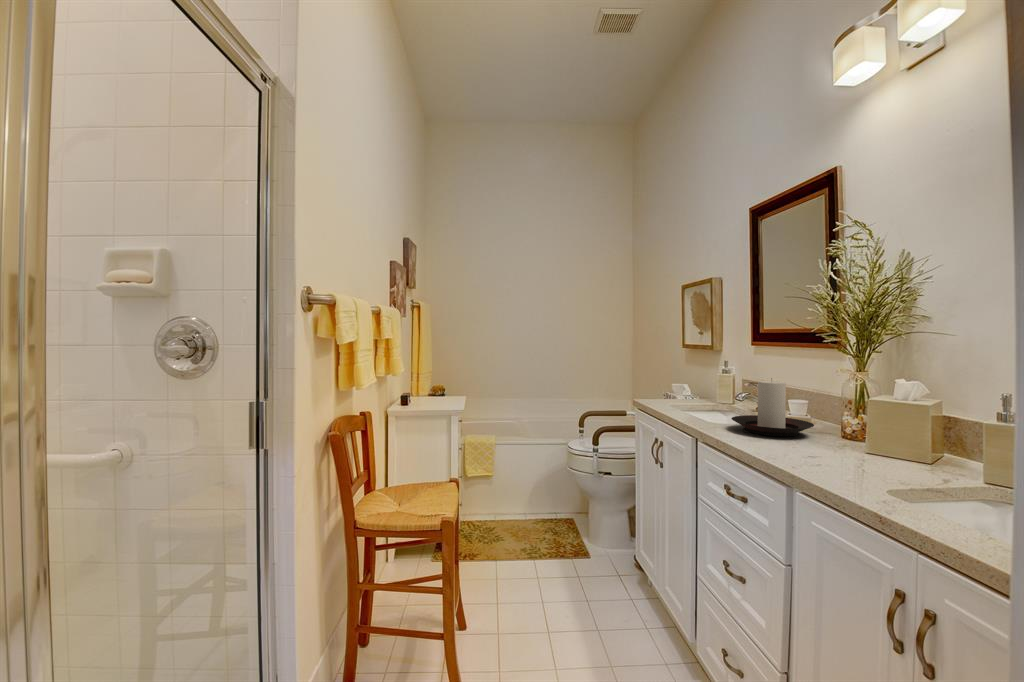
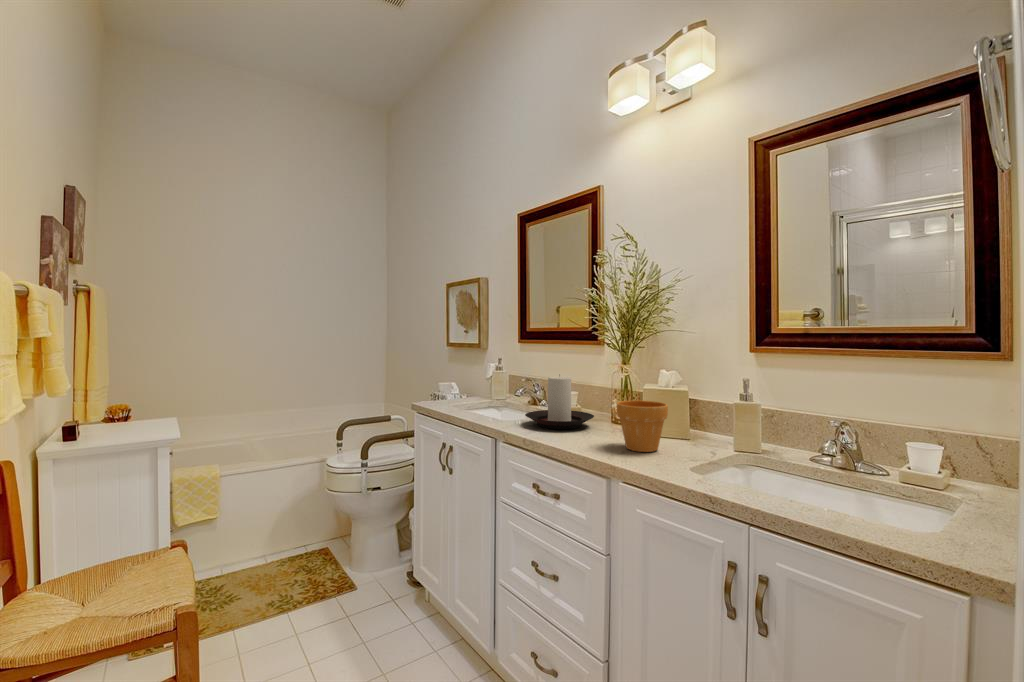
flower pot: none [816,410,884,469] -> present [617,400,668,452]

